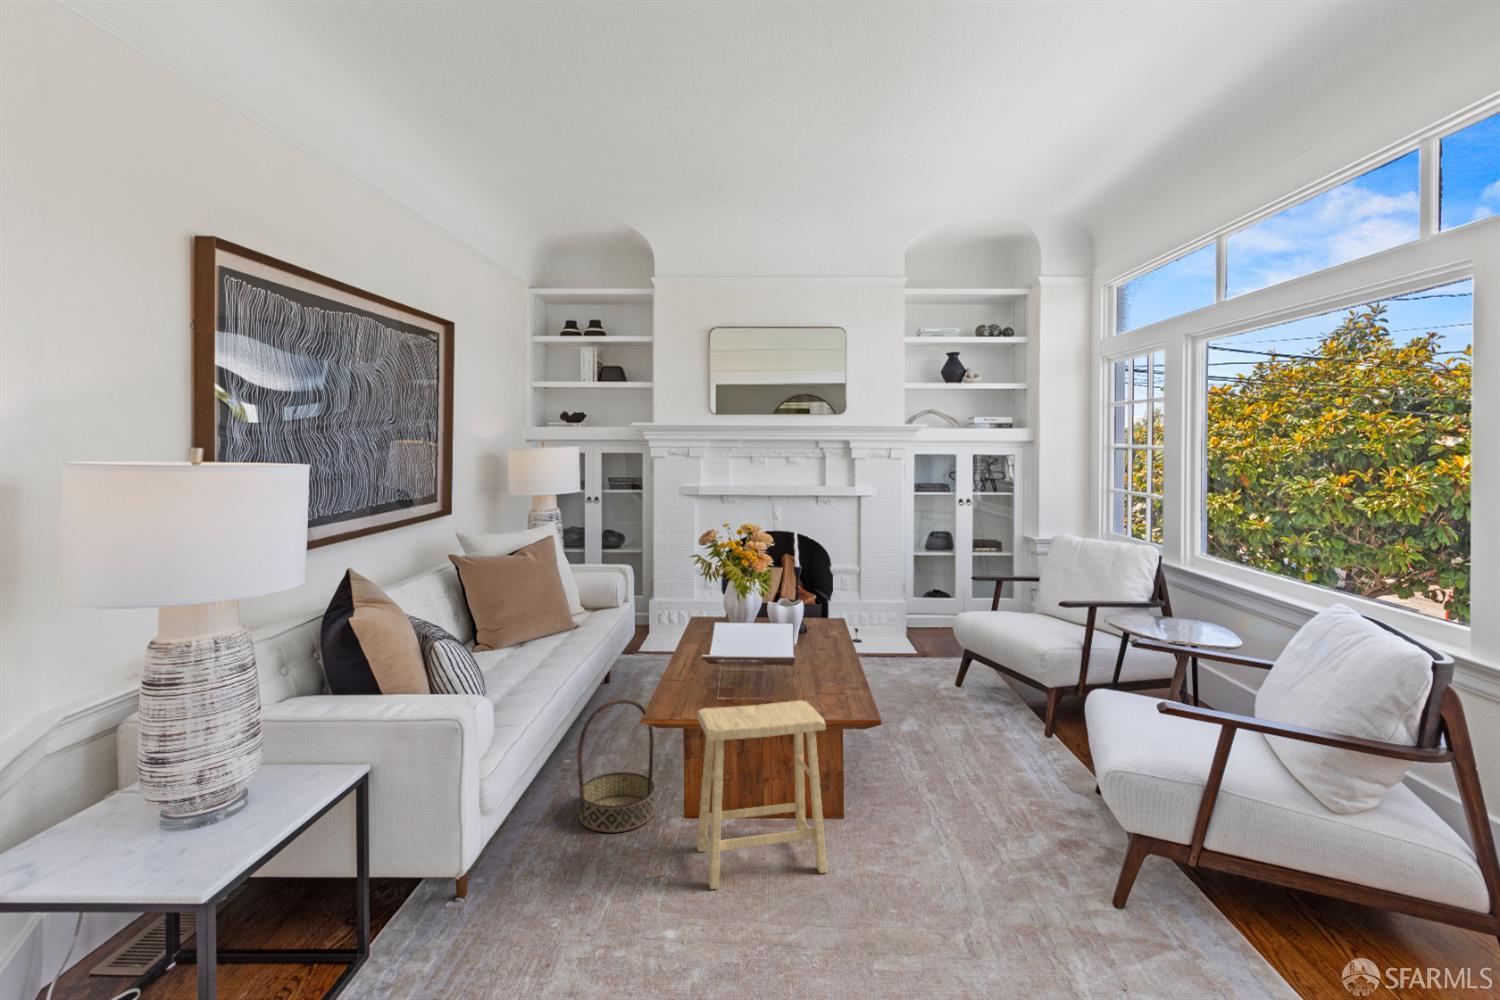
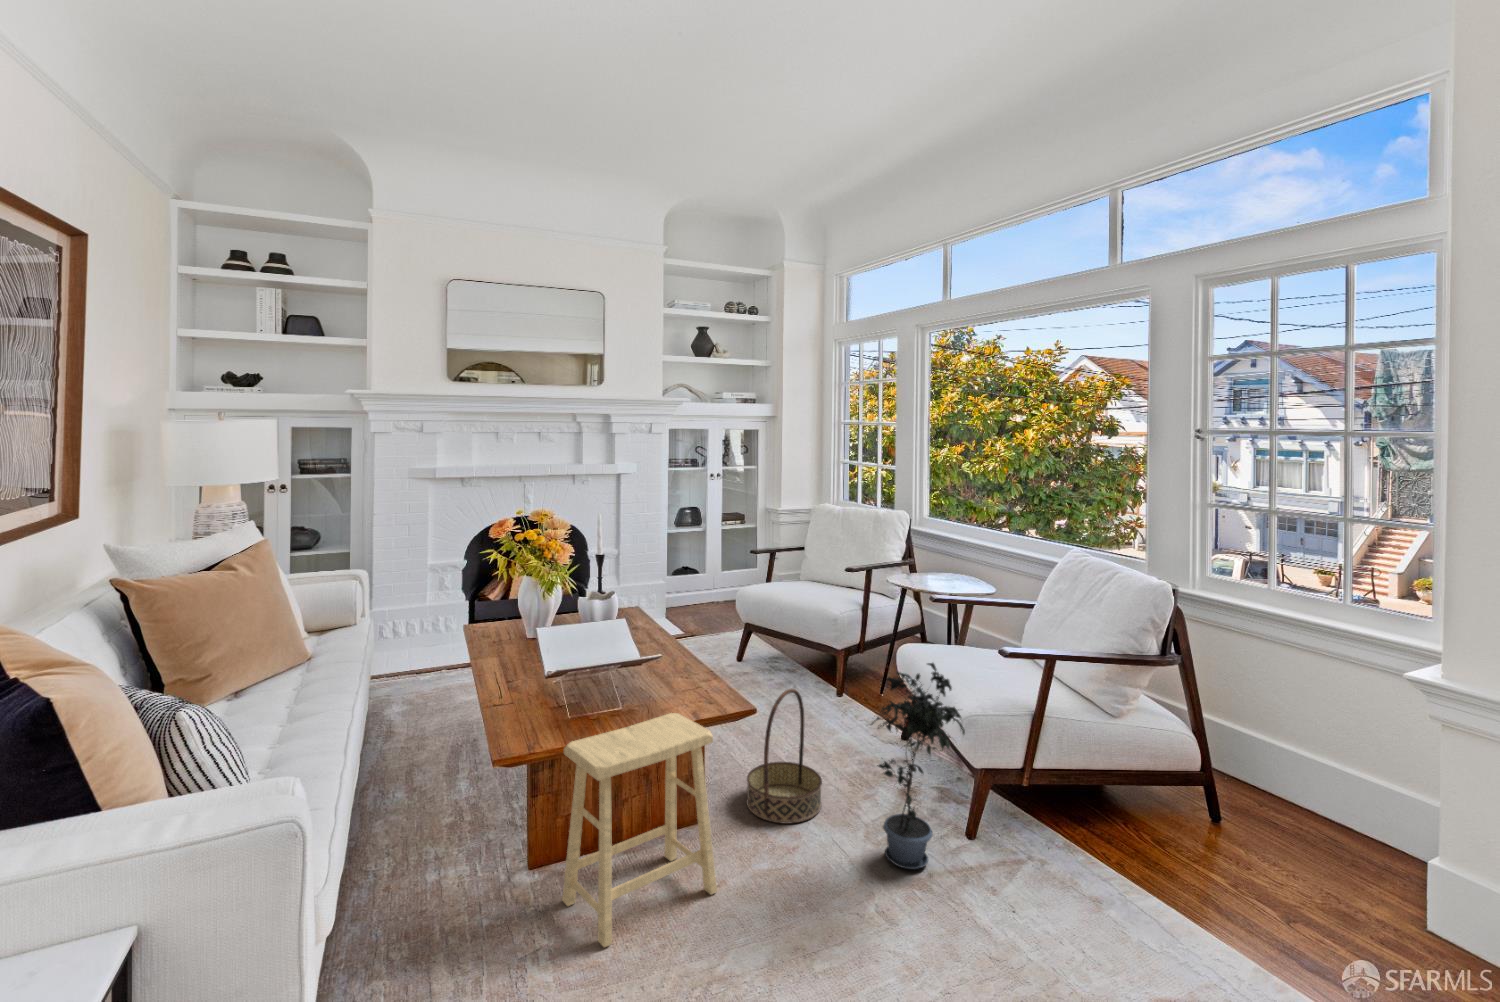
potted plant: none [991,685,1095,904] -> present [872,663,965,870]
basket: present [578,699,655,833] -> present [746,689,822,824]

